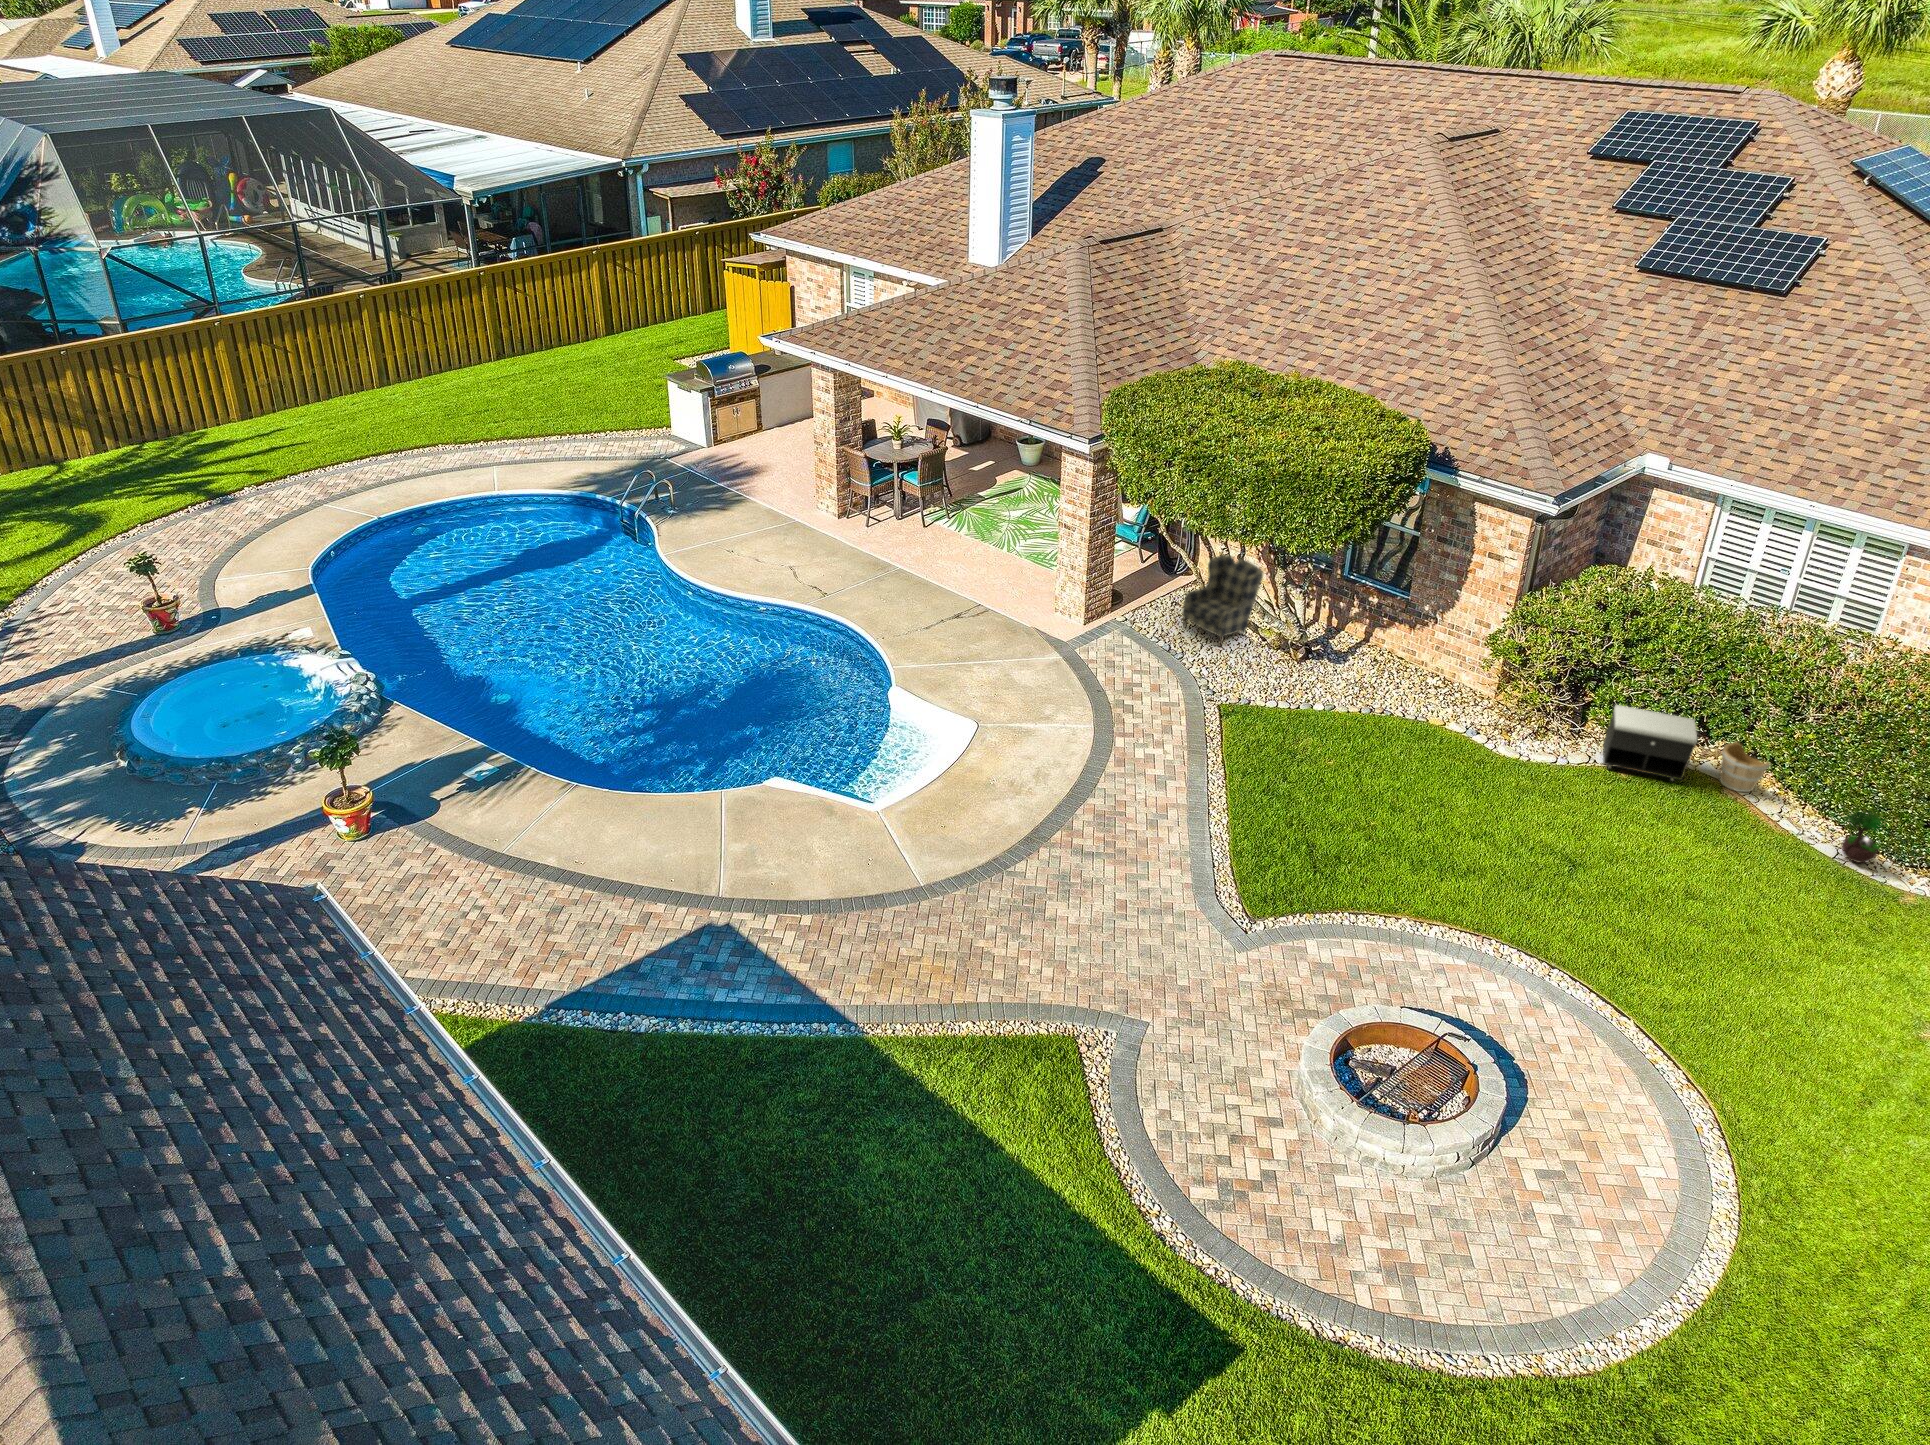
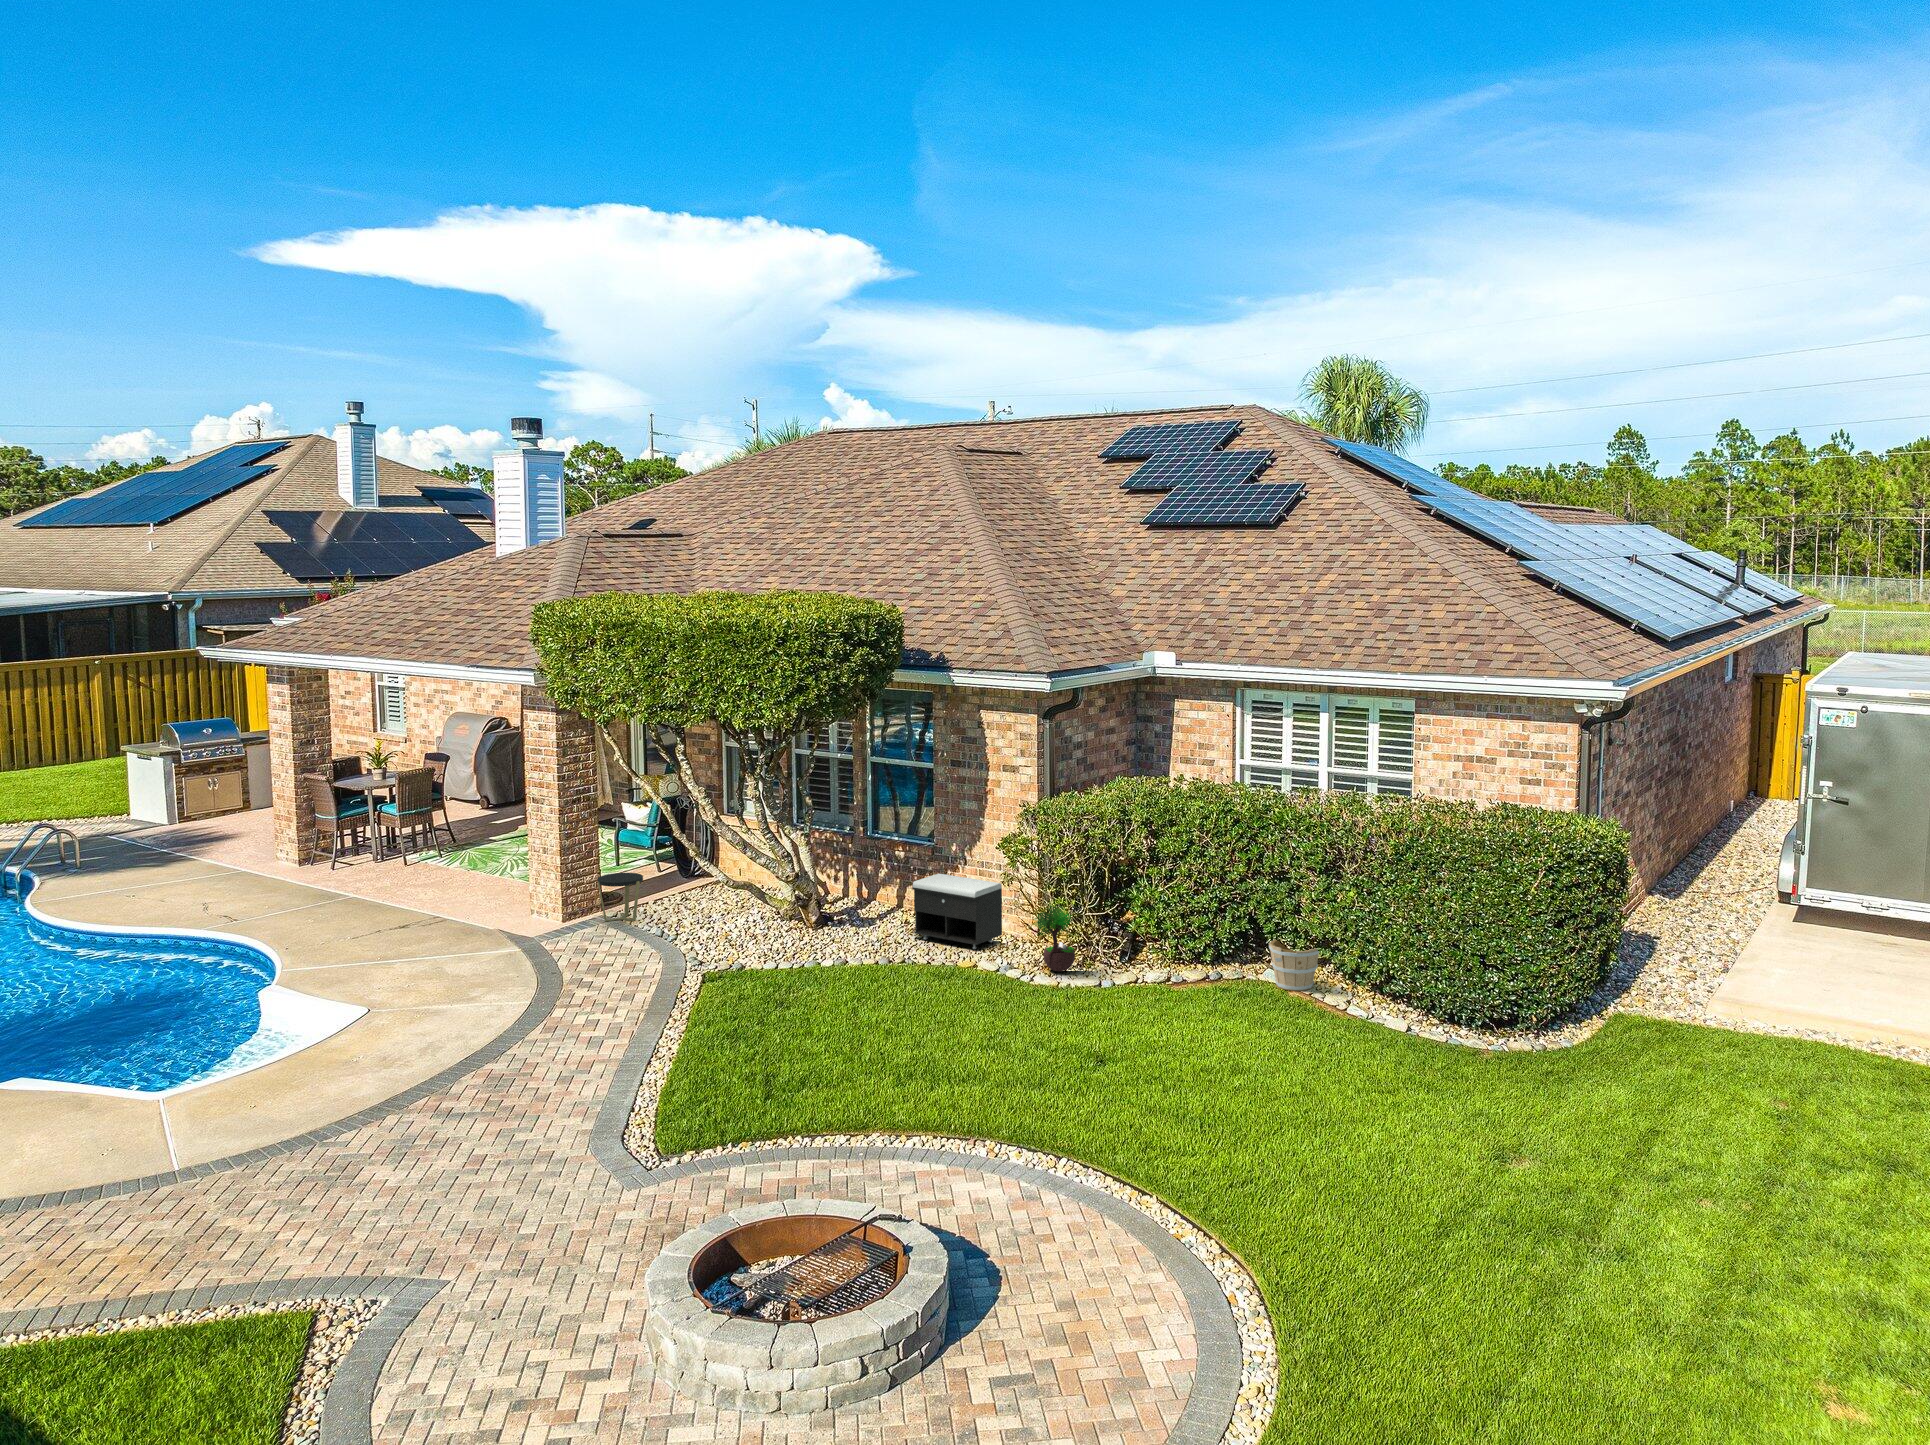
chair: present [1182,555,1263,647] -> none [689,829,777,930]
side table: none [1110,583,1146,625] -> present [598,873,643,922]
storage bench: present [1603,705,1697,780] -> present [913,874,1002,949]
potted tree: present [1842,809,1887,863] -> present [1034,906,1075,972]

